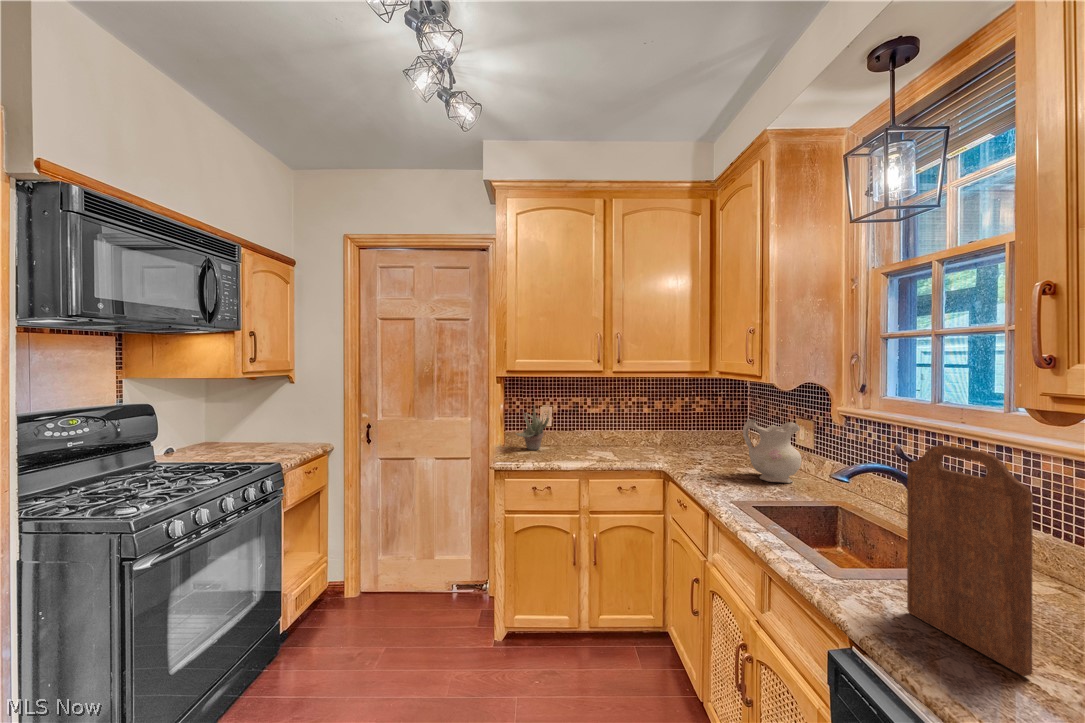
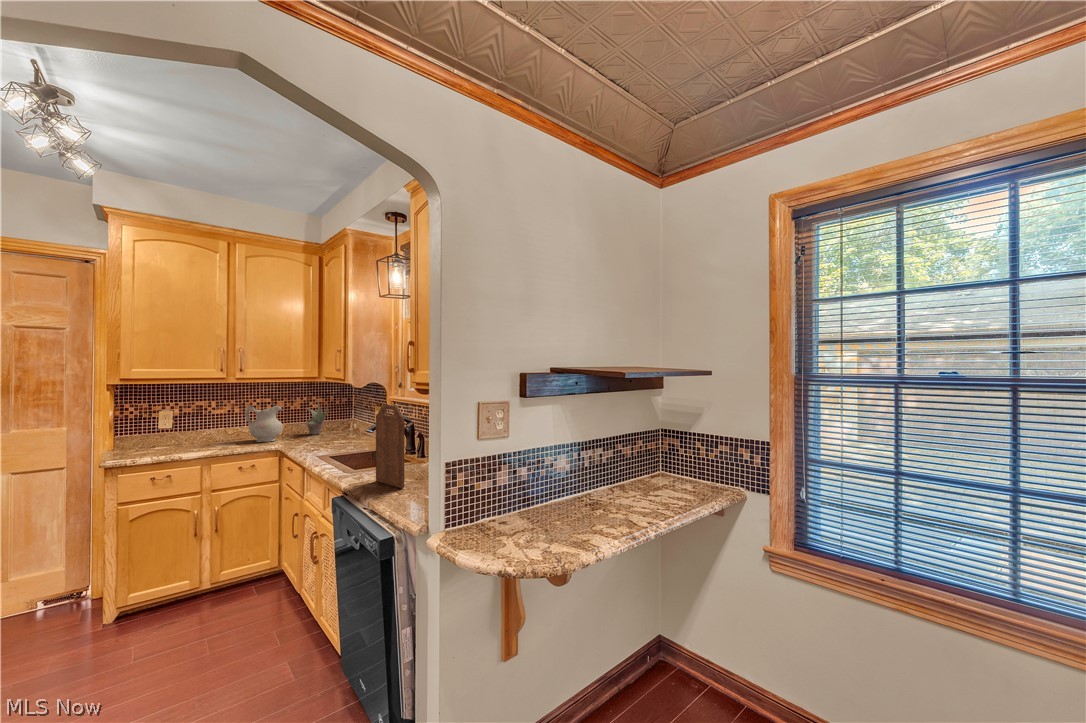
succulent plant: present [516,406,549,450] -> present [306,403,329,435]
ceramic pitcher: present [743,419,802,483] -> present [245,405,282,442]

